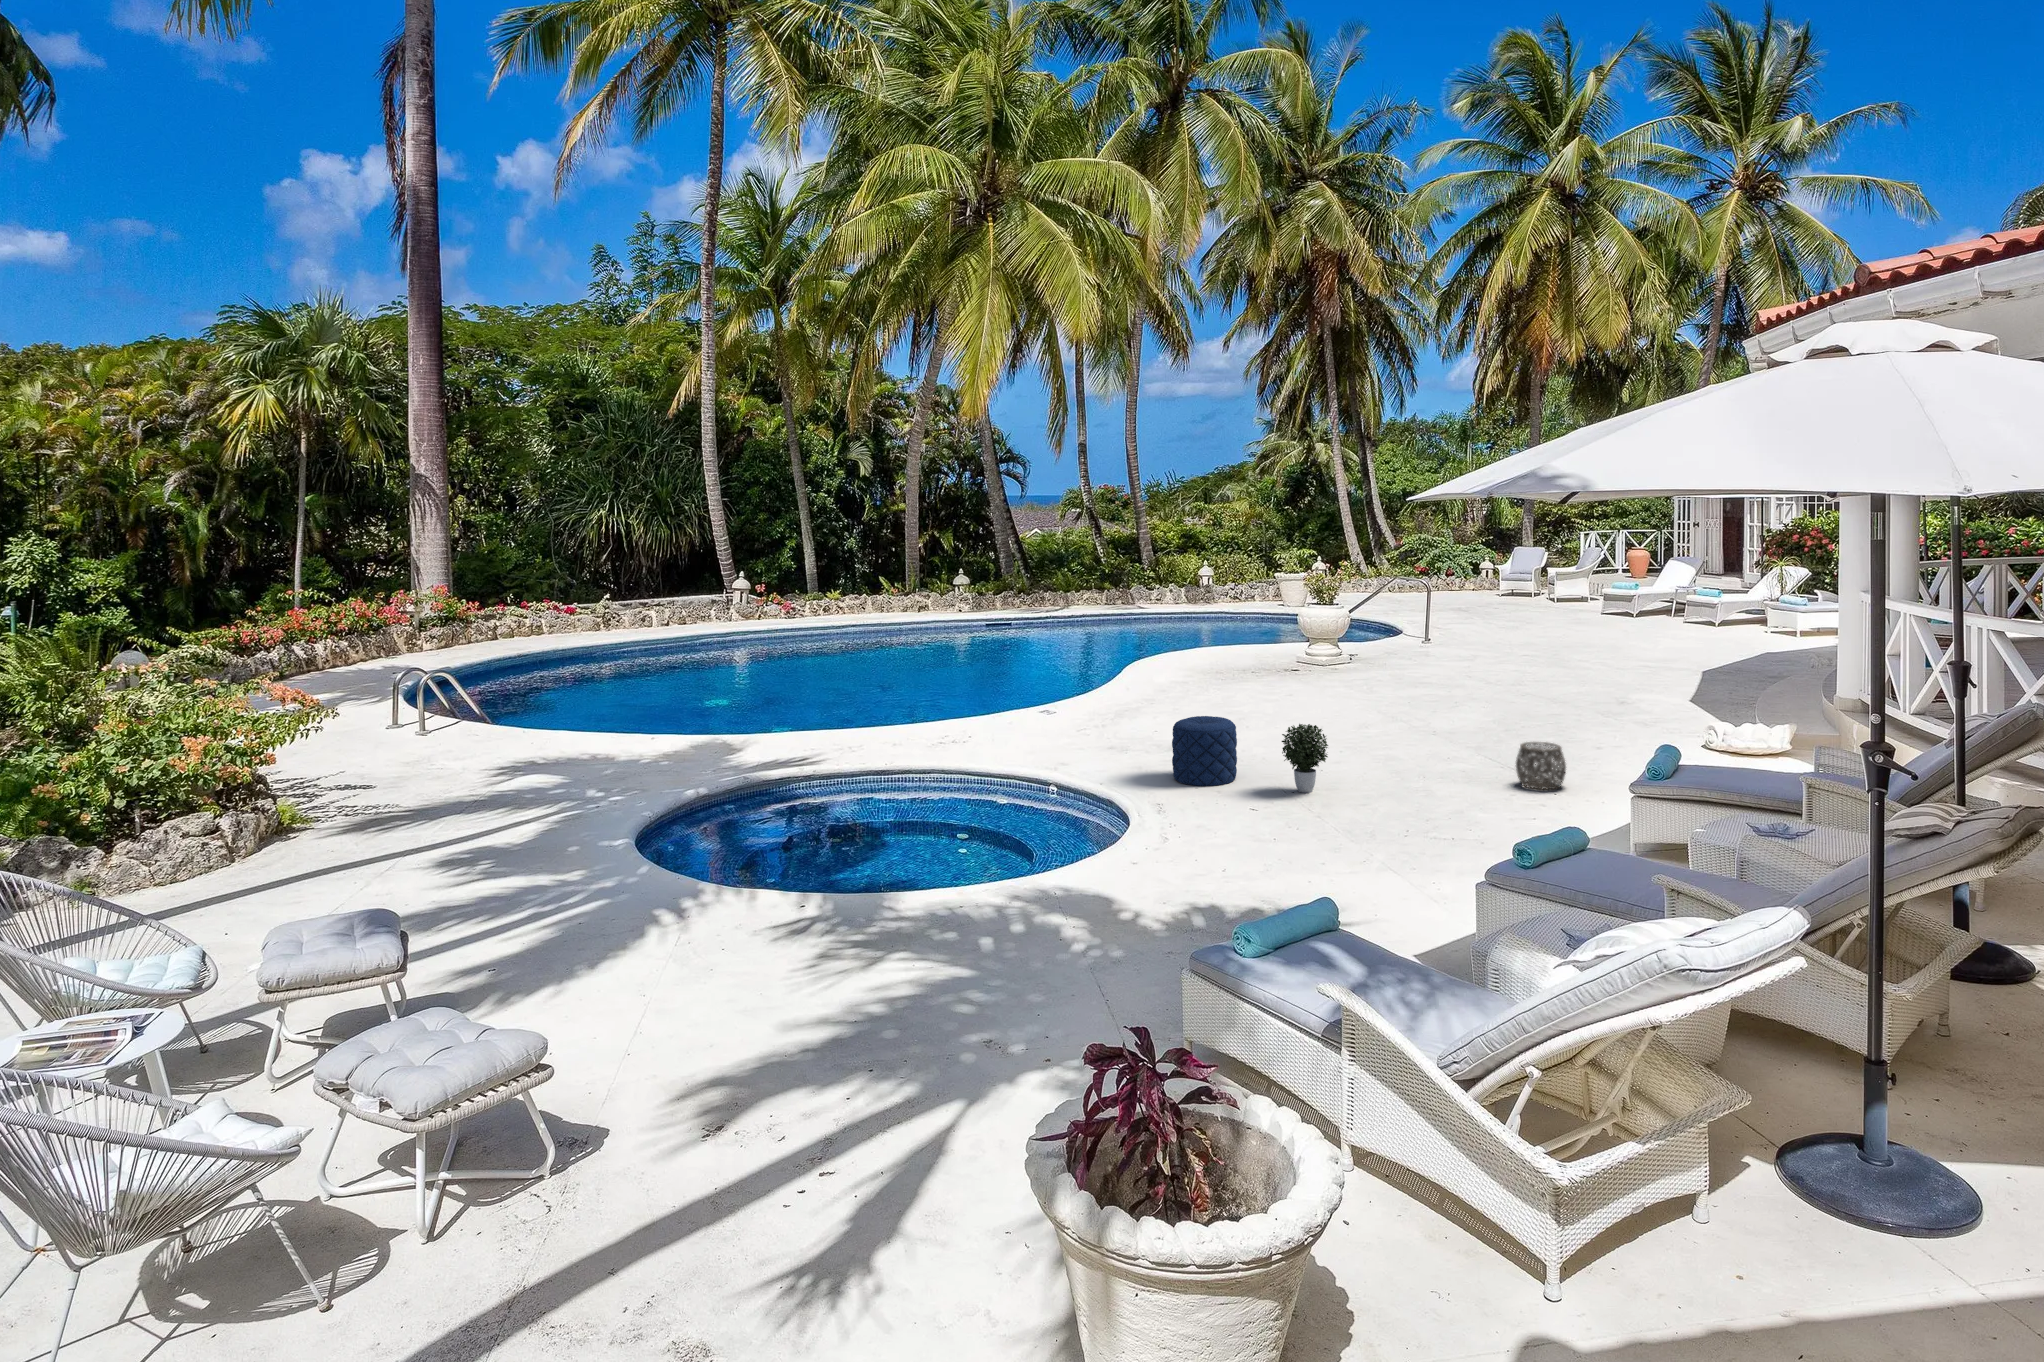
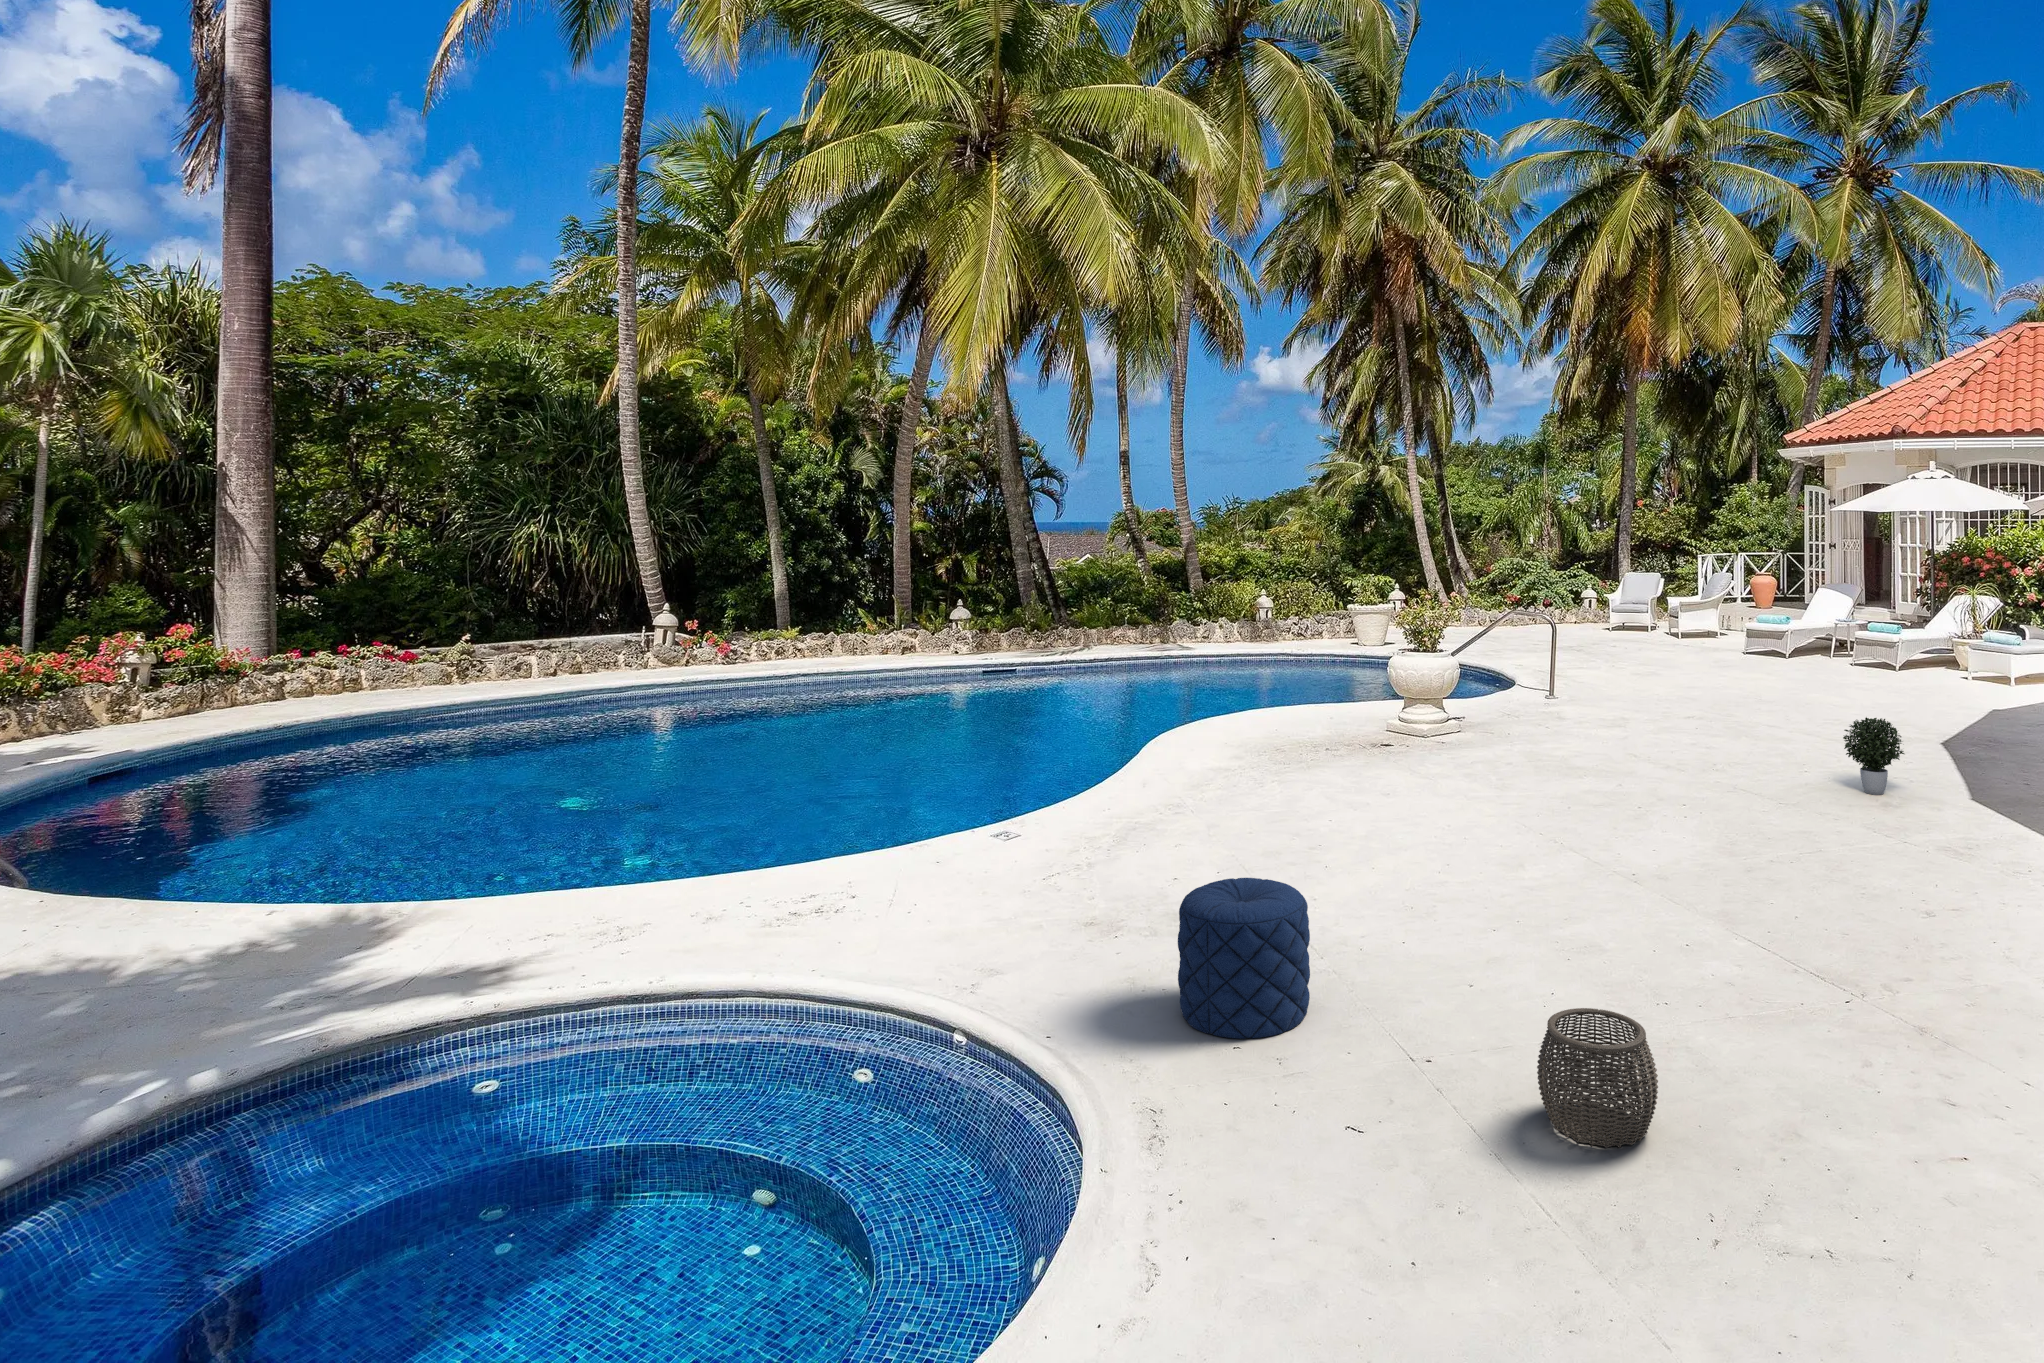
potted plant: present [1282,724,1328,793] -> present [1843,717,1904,795]
woven basket: present [1516,742,1566,790] -> present [1537,1008,1658,1148]

